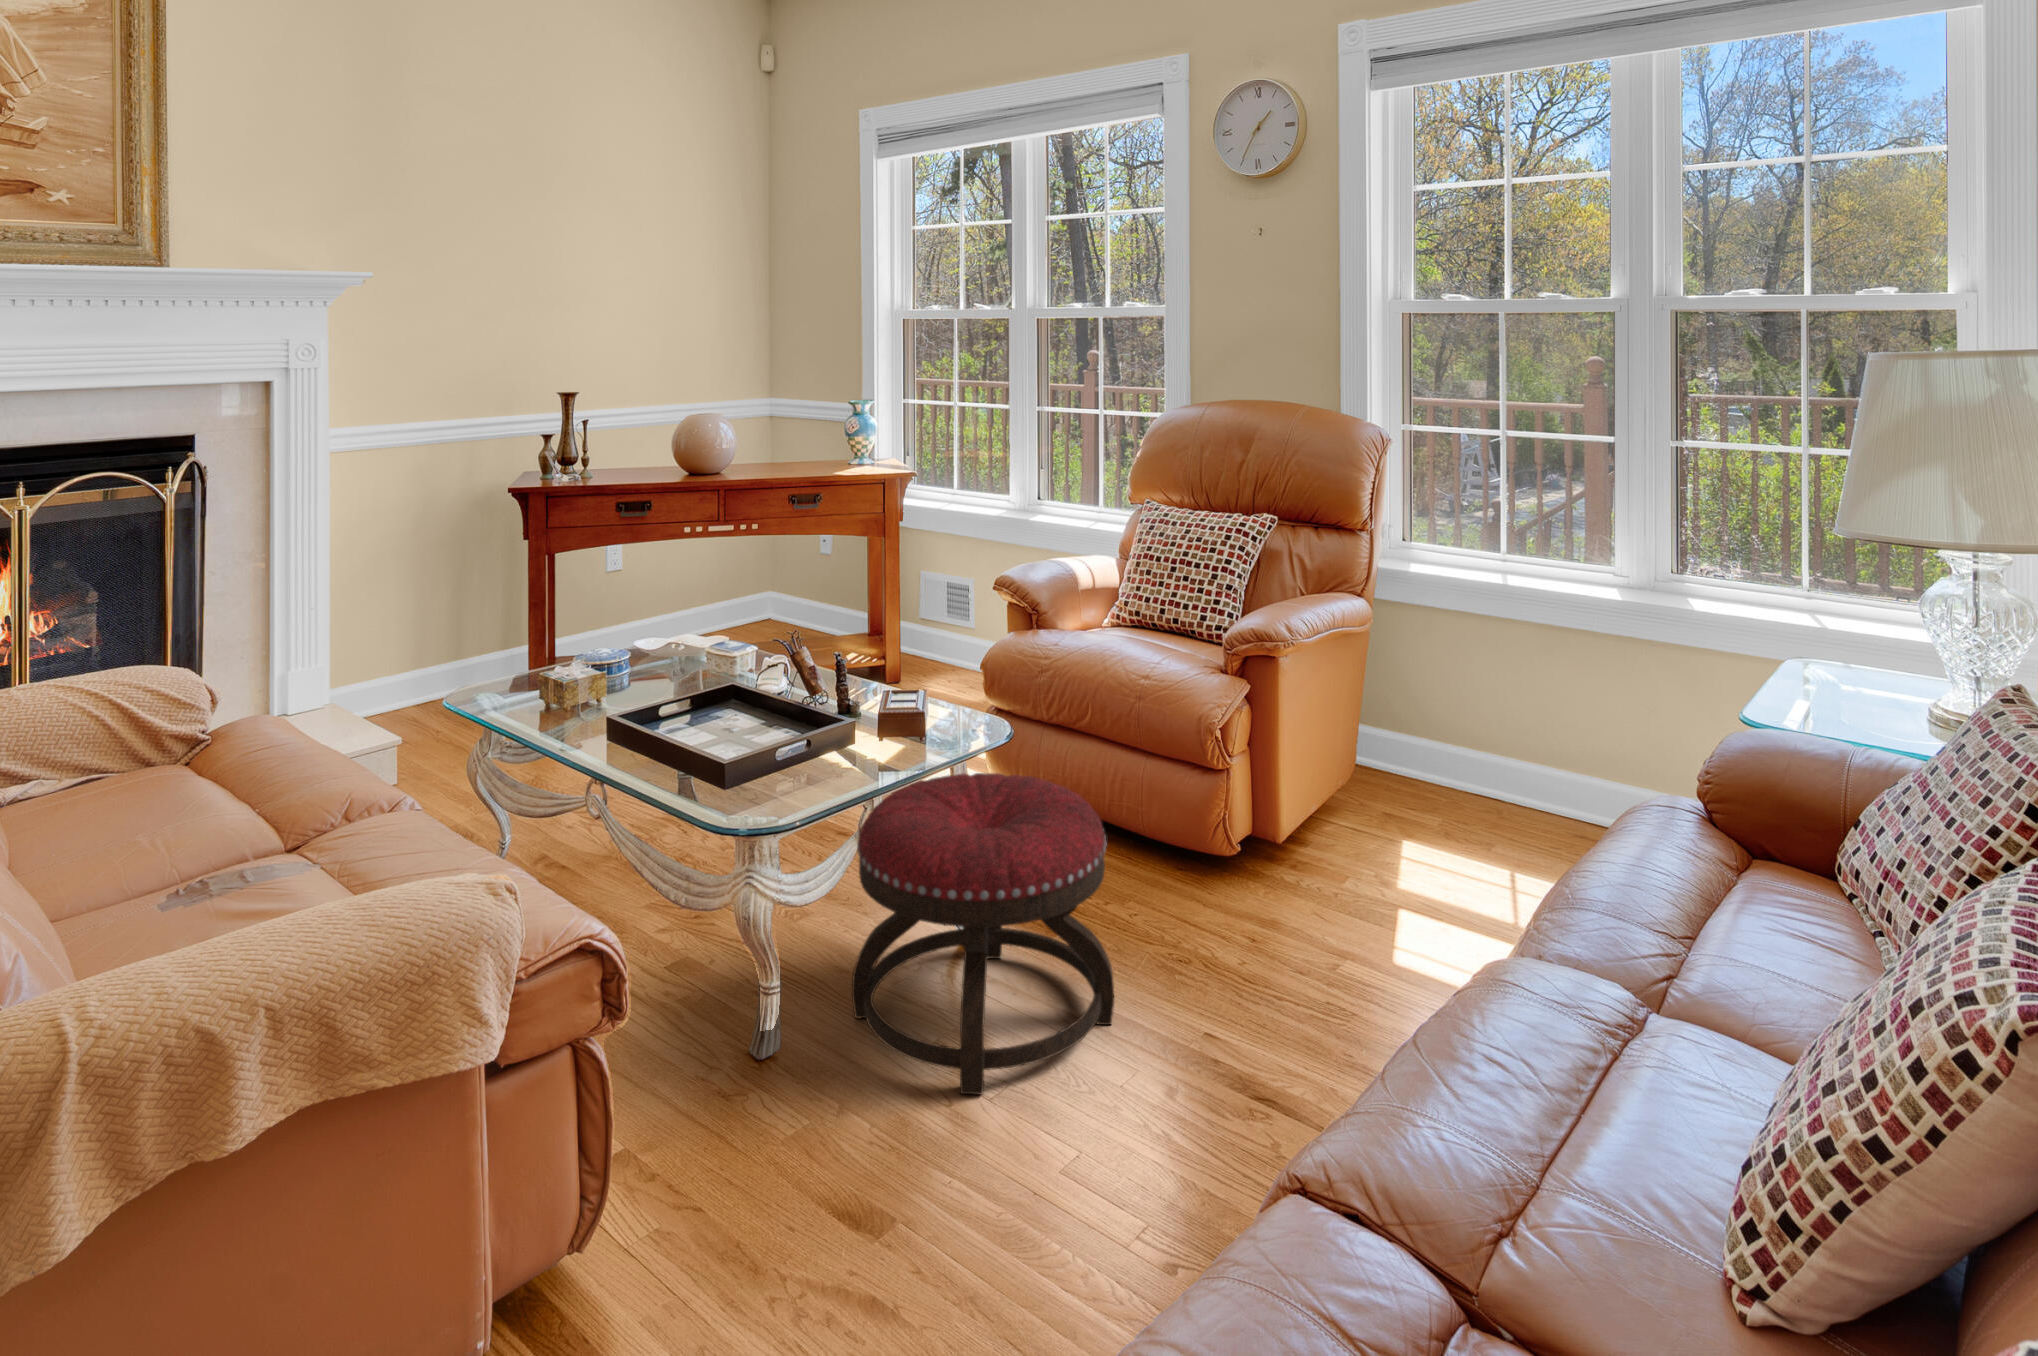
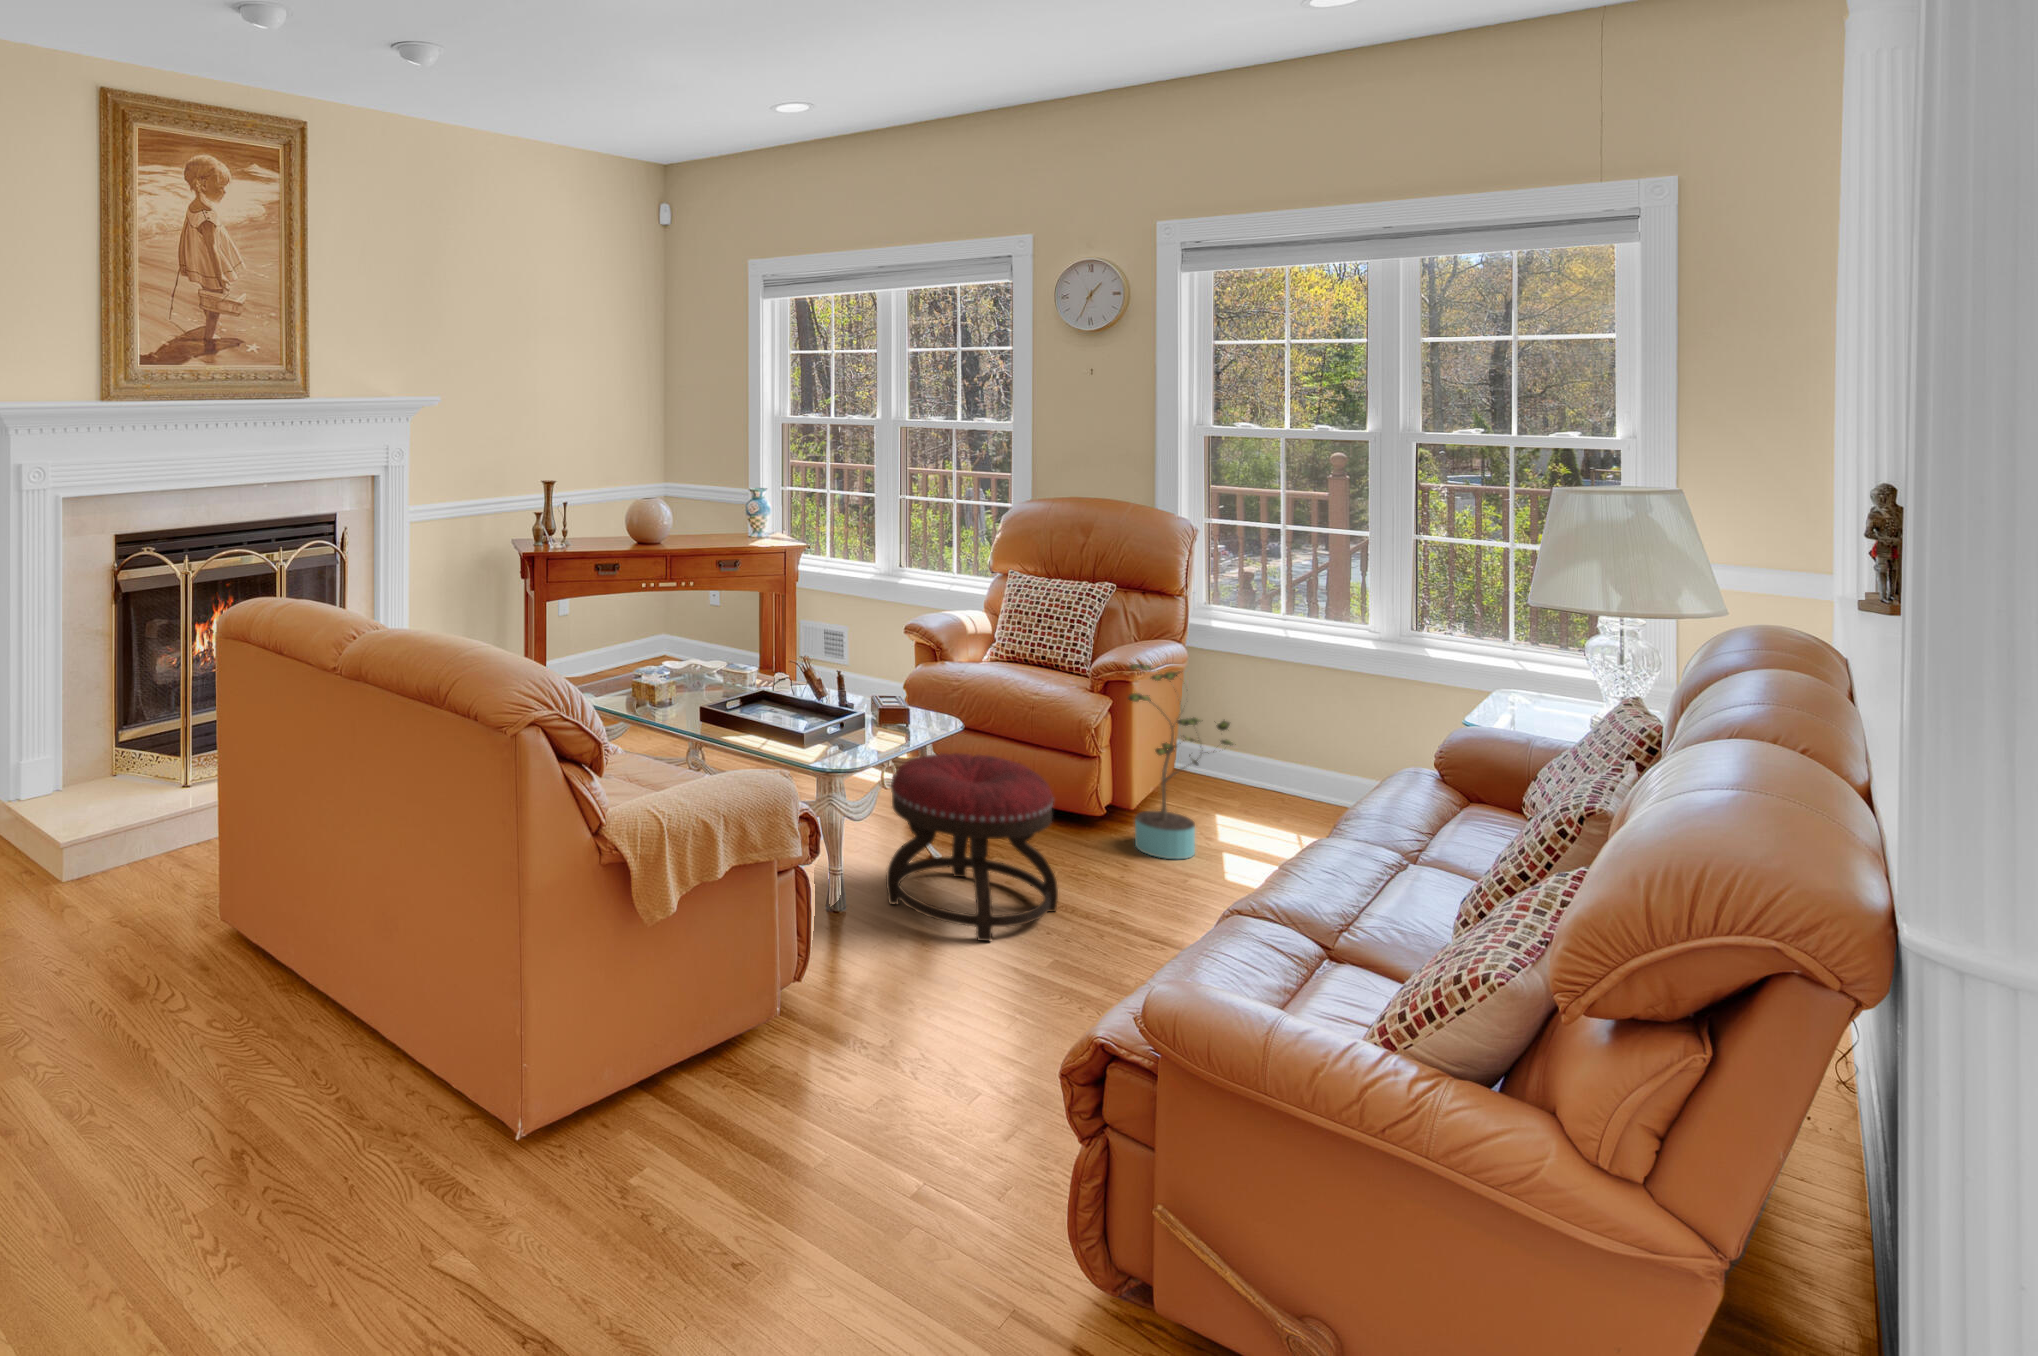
potted plant: none [1254,628,1412,915] -> present [1128,664,1233,859]

